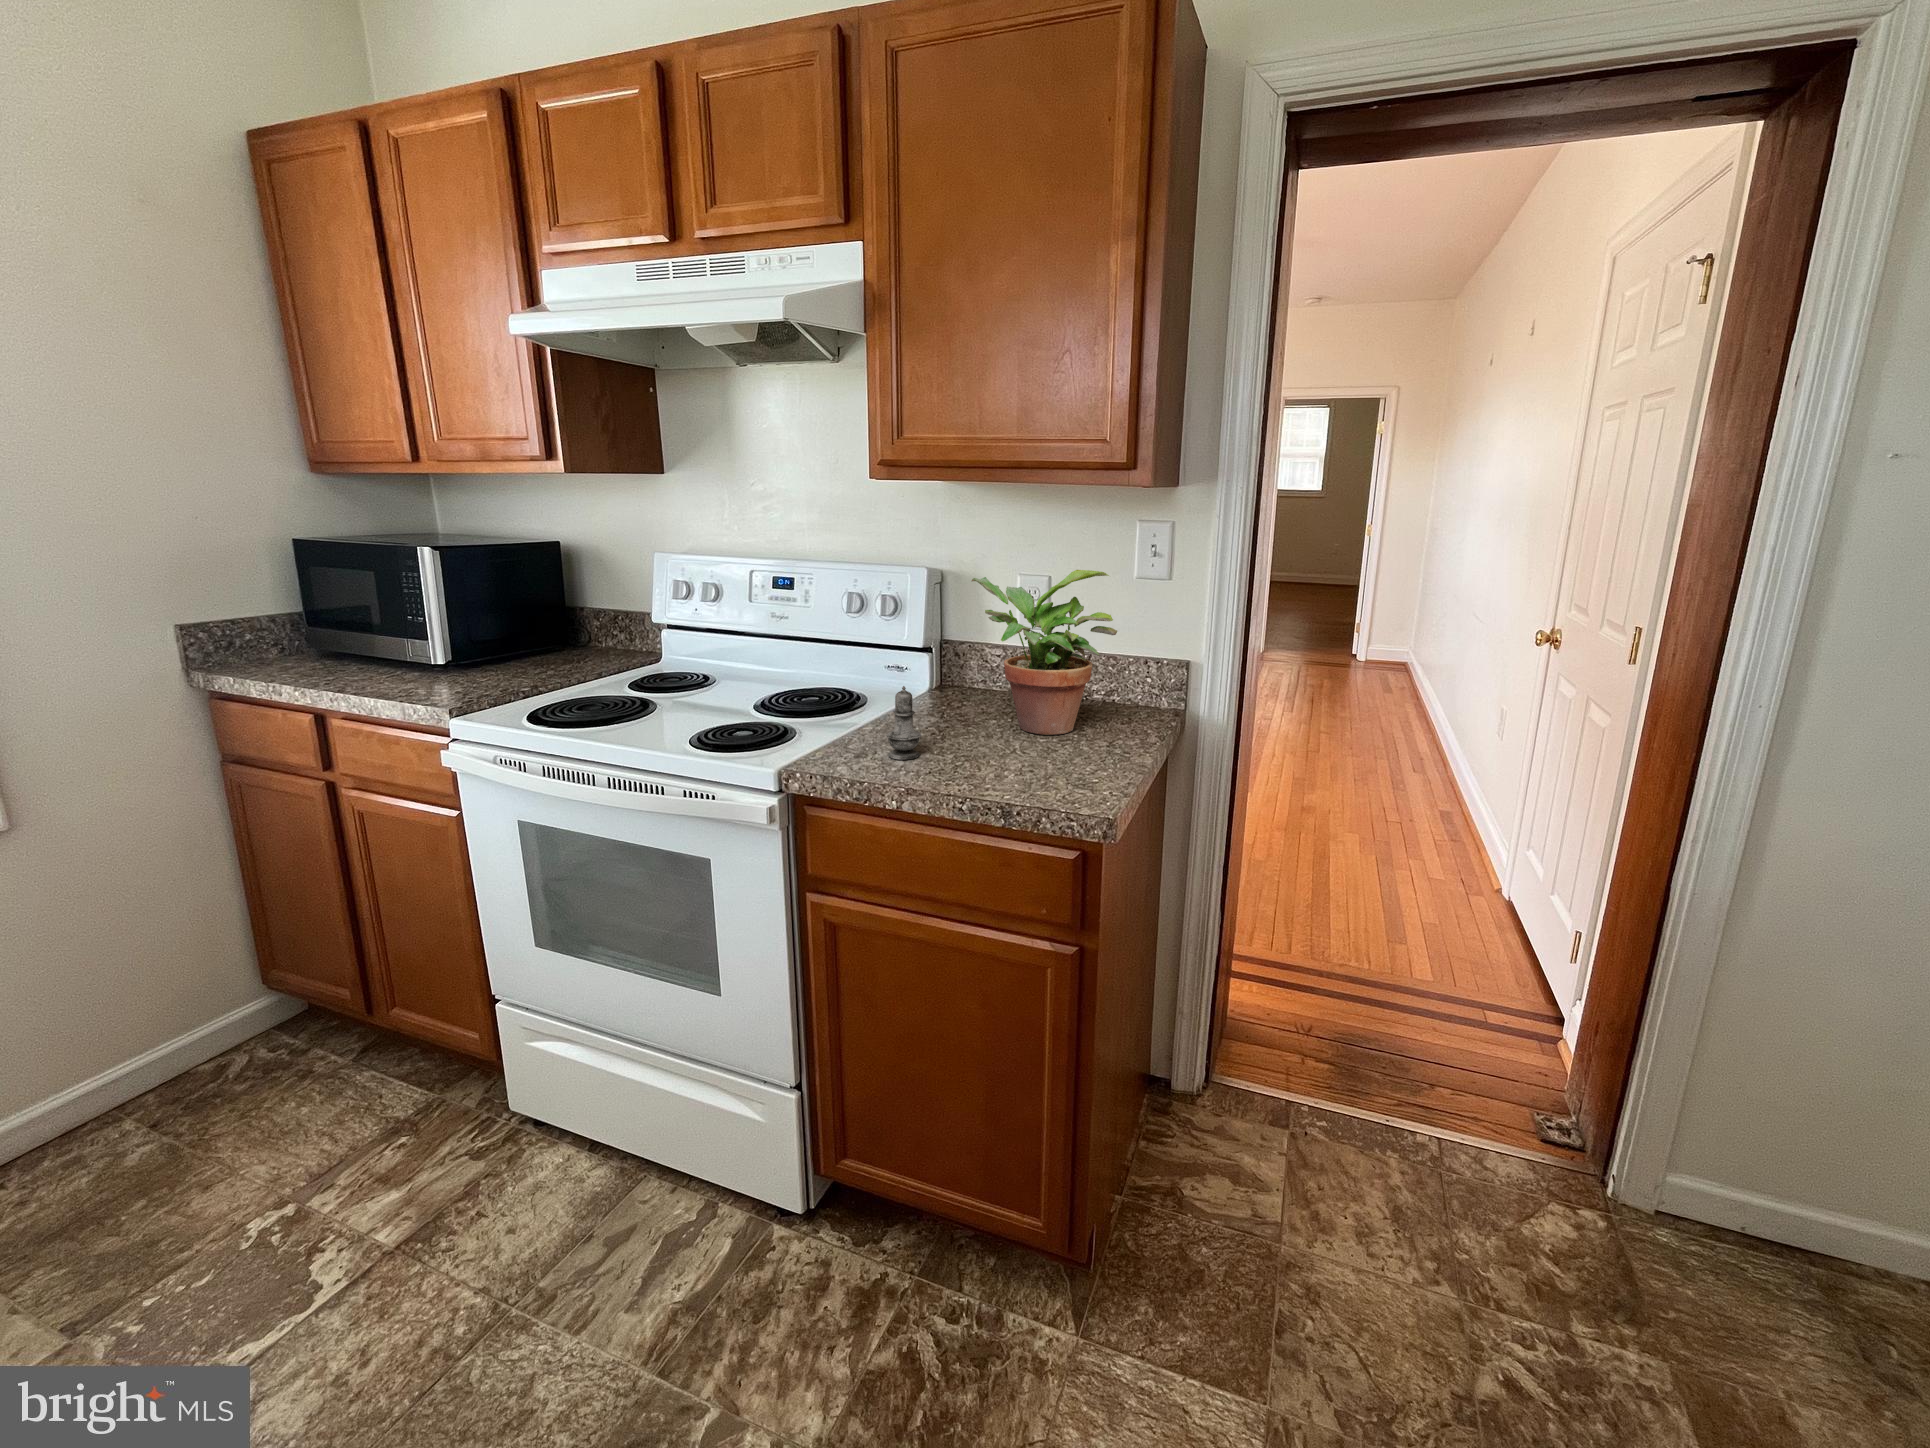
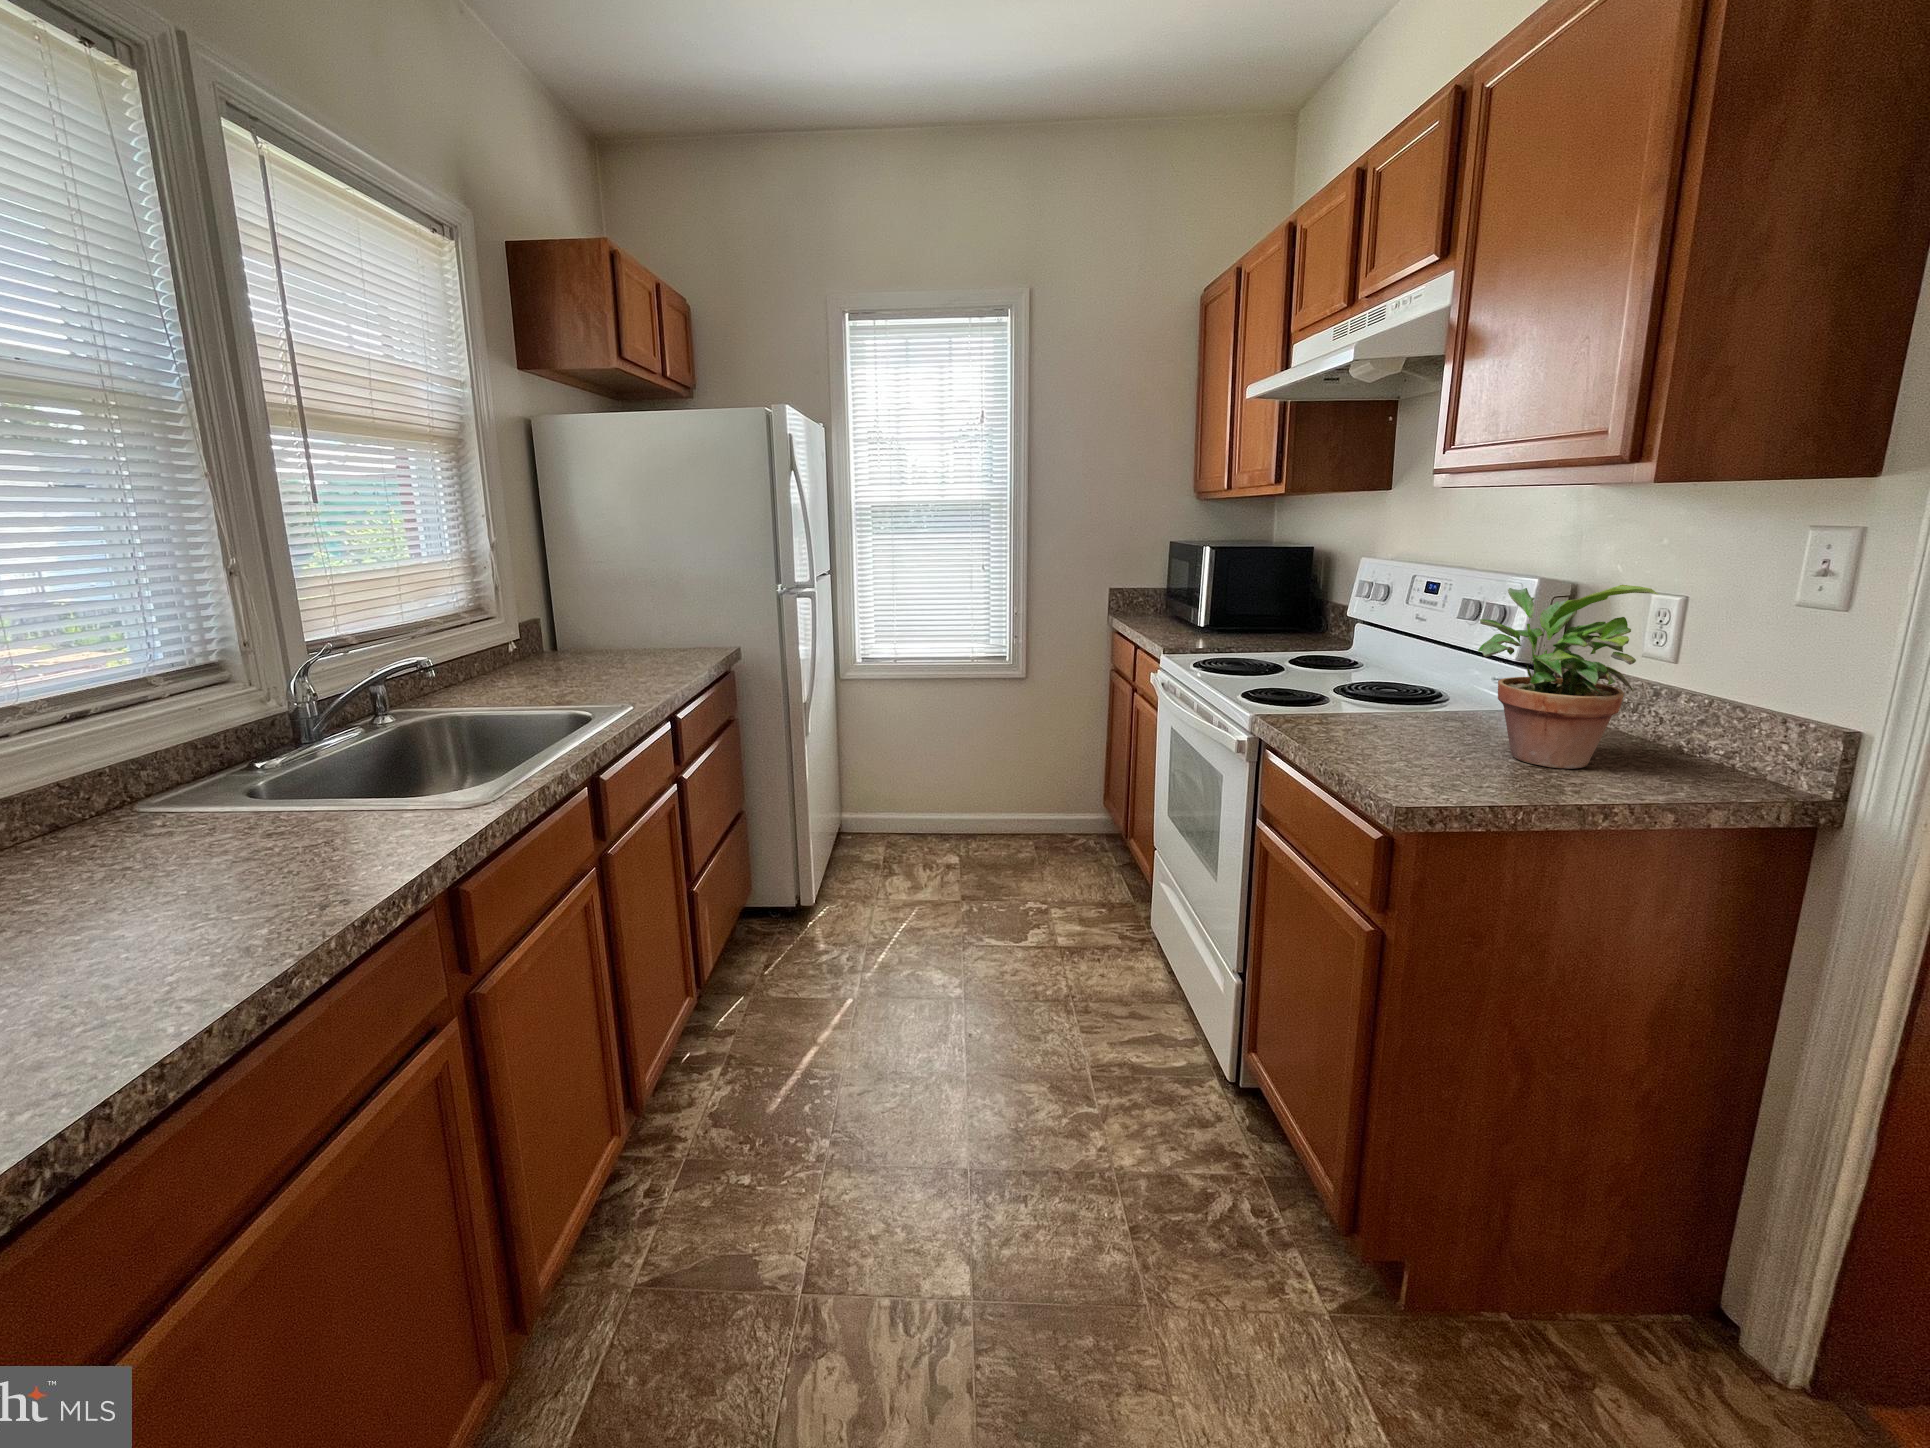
salt shaker: present [886,686,921,760] -> none [1328,674,1362,739]

